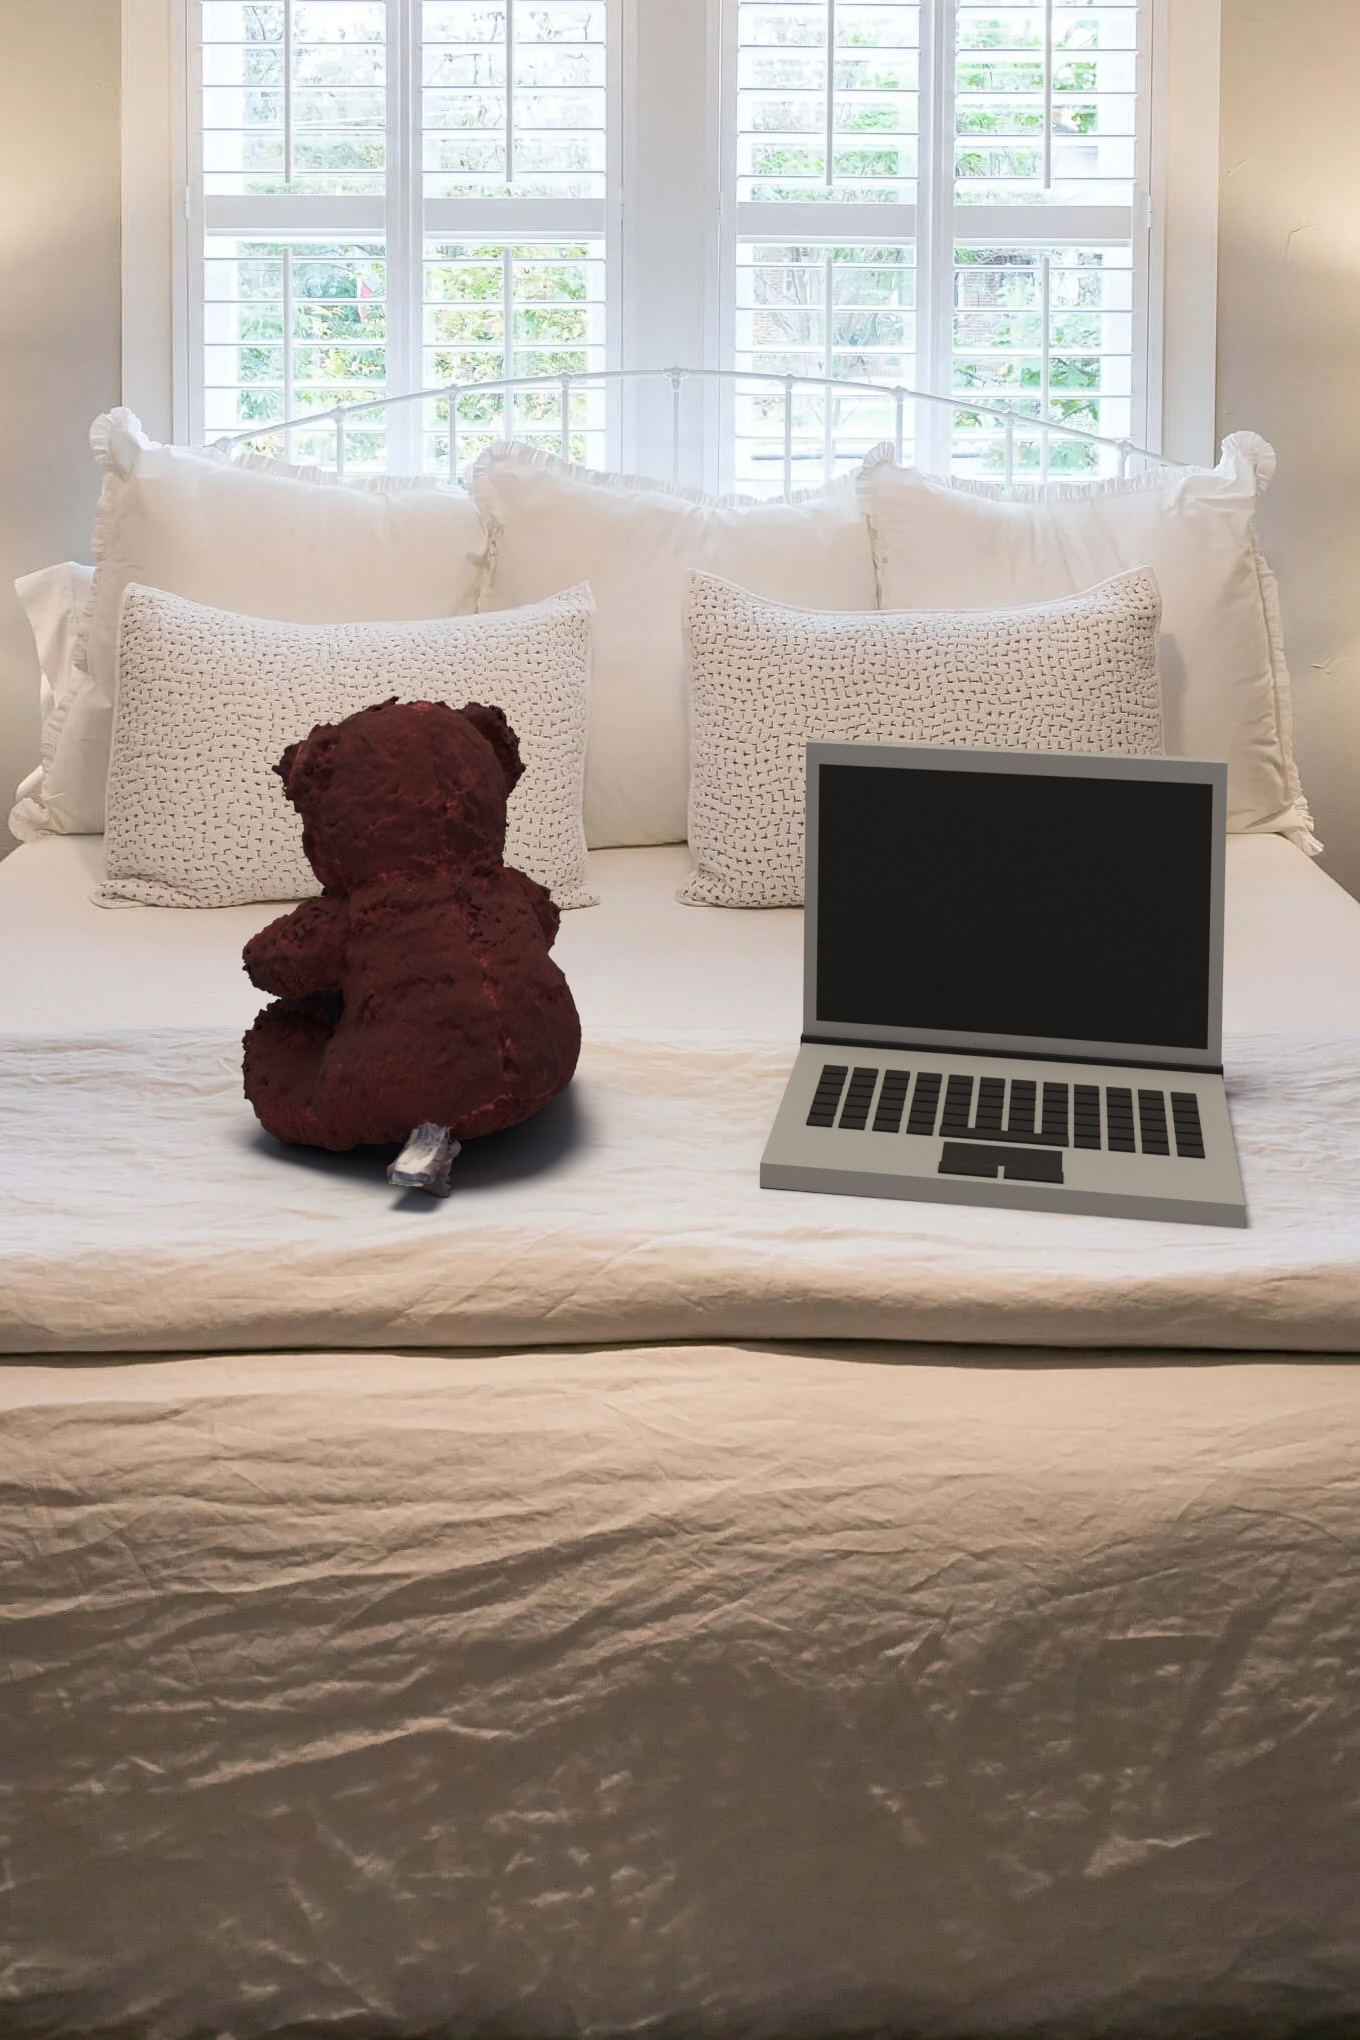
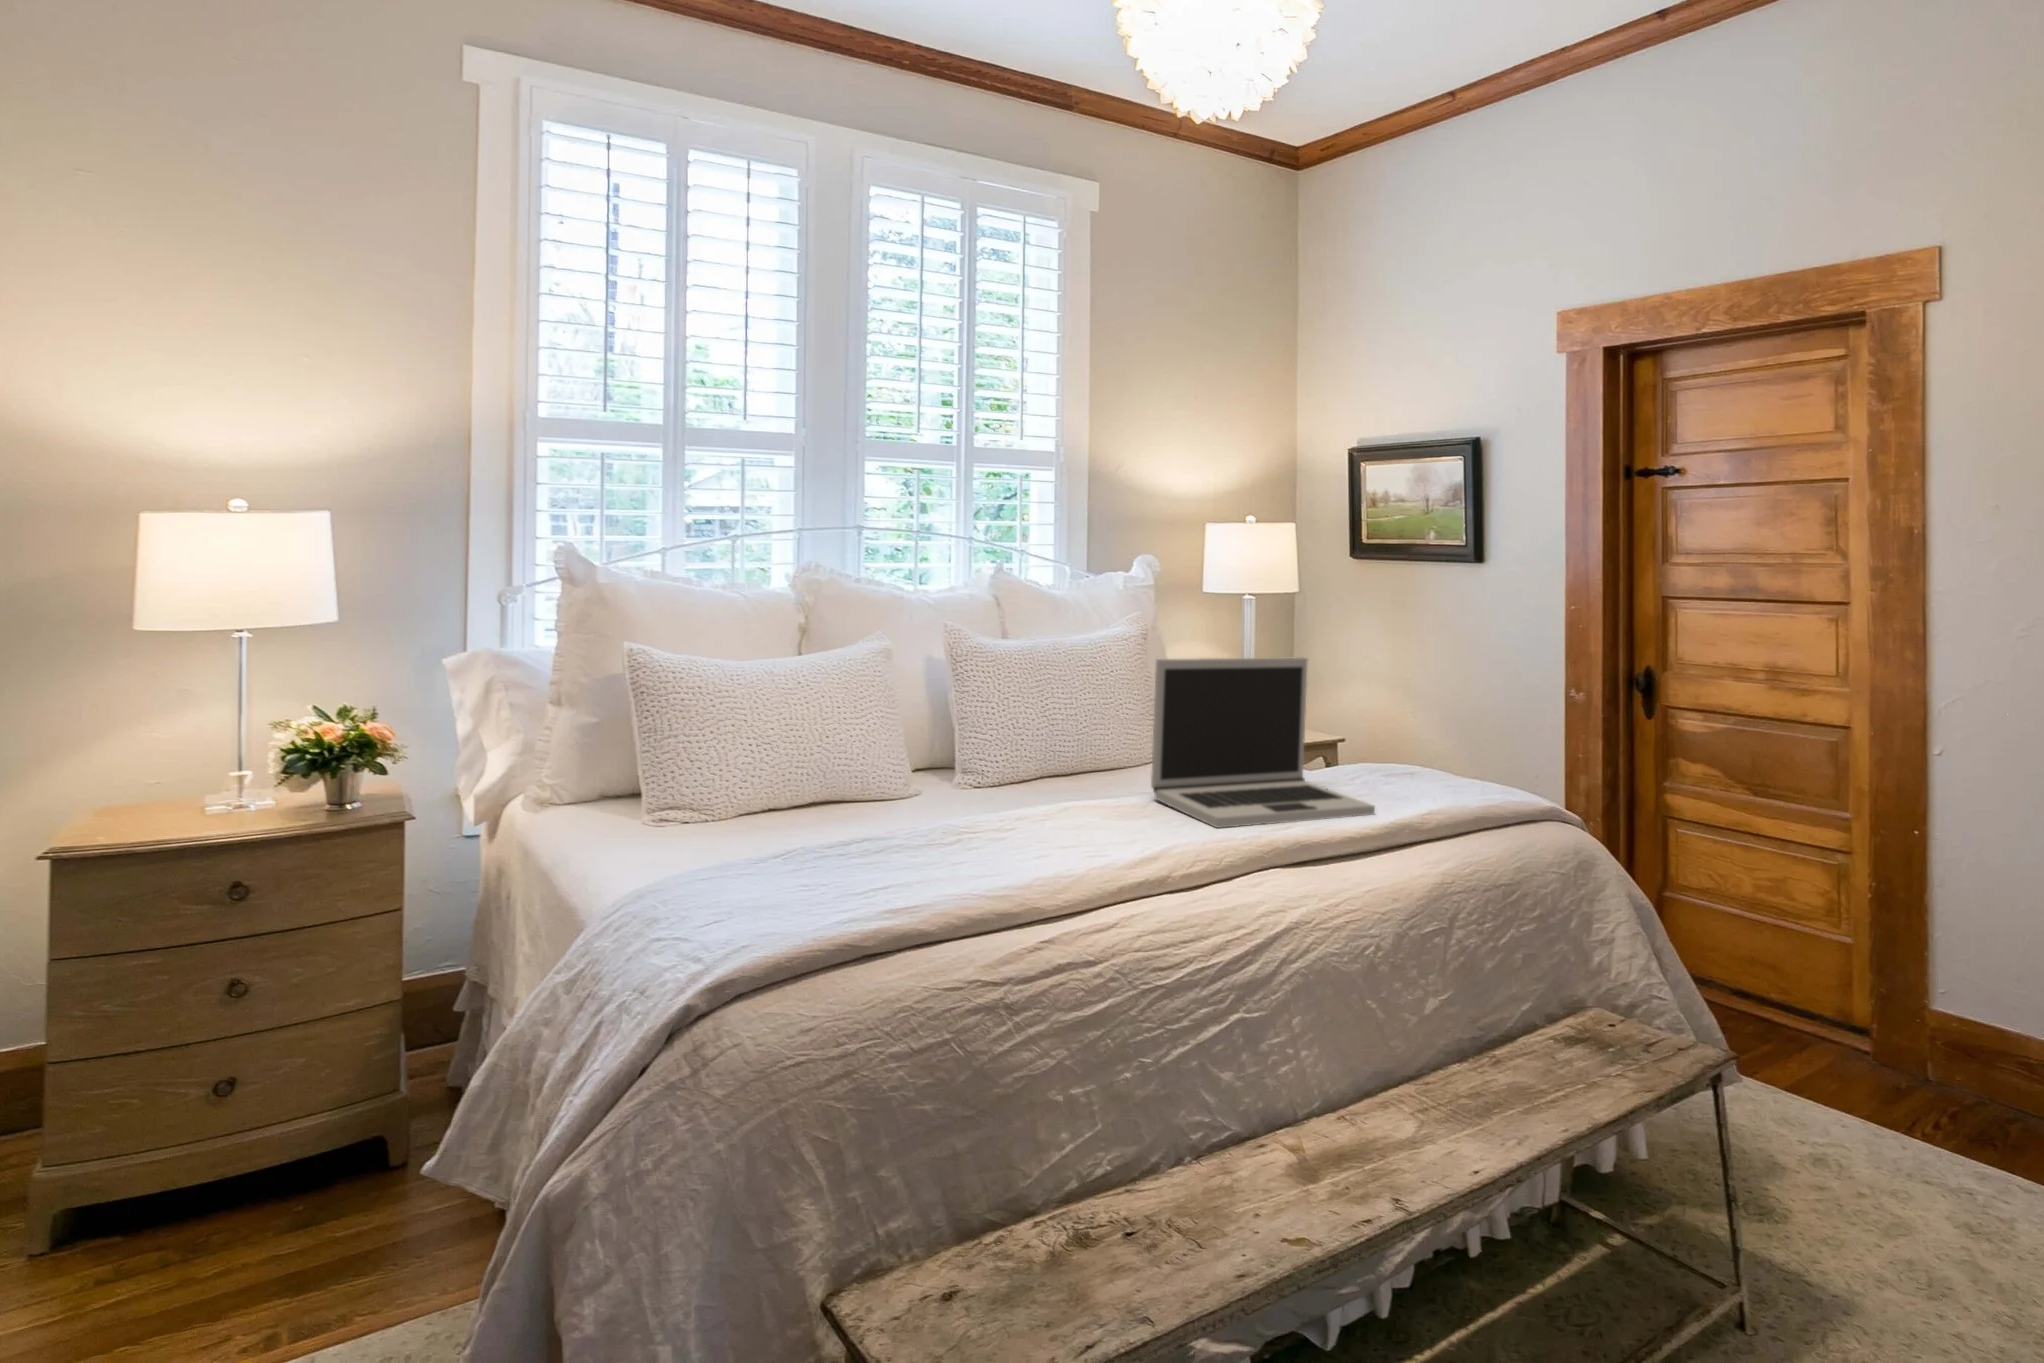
teddy bear: present [241,696,582,1197] -> none [991,638,1138,847]

